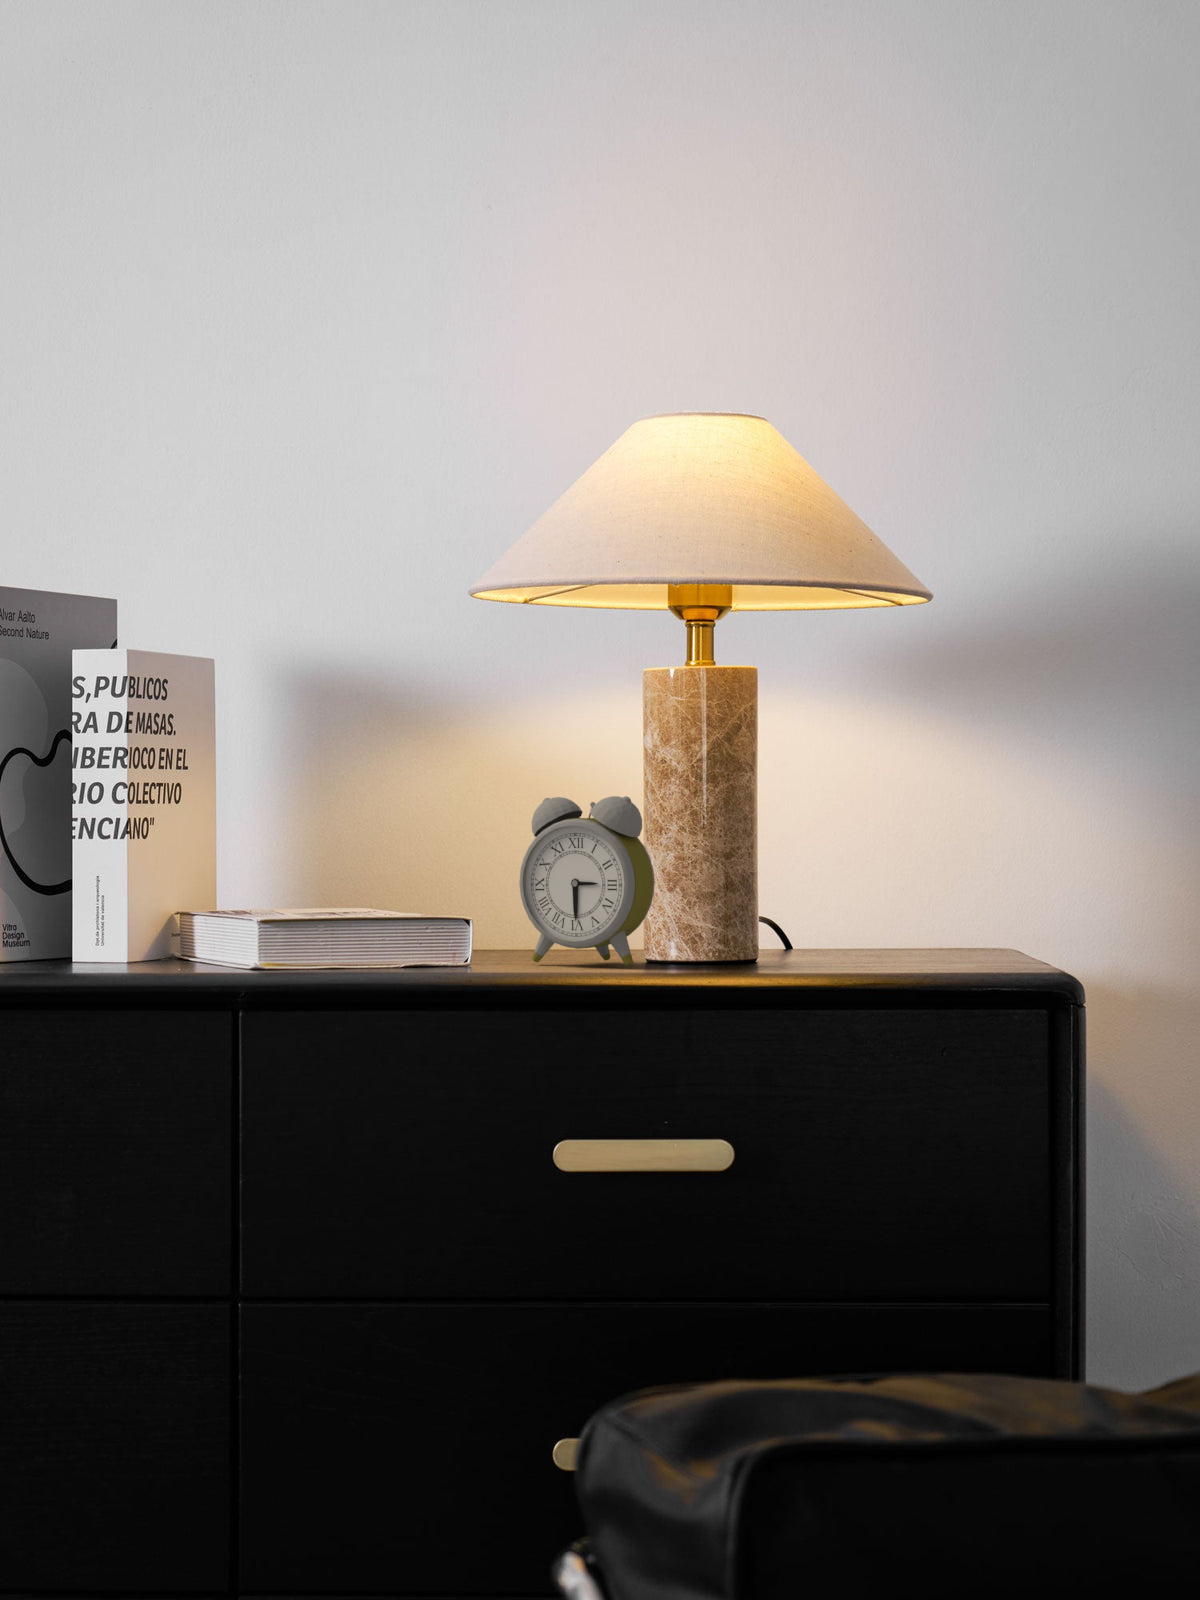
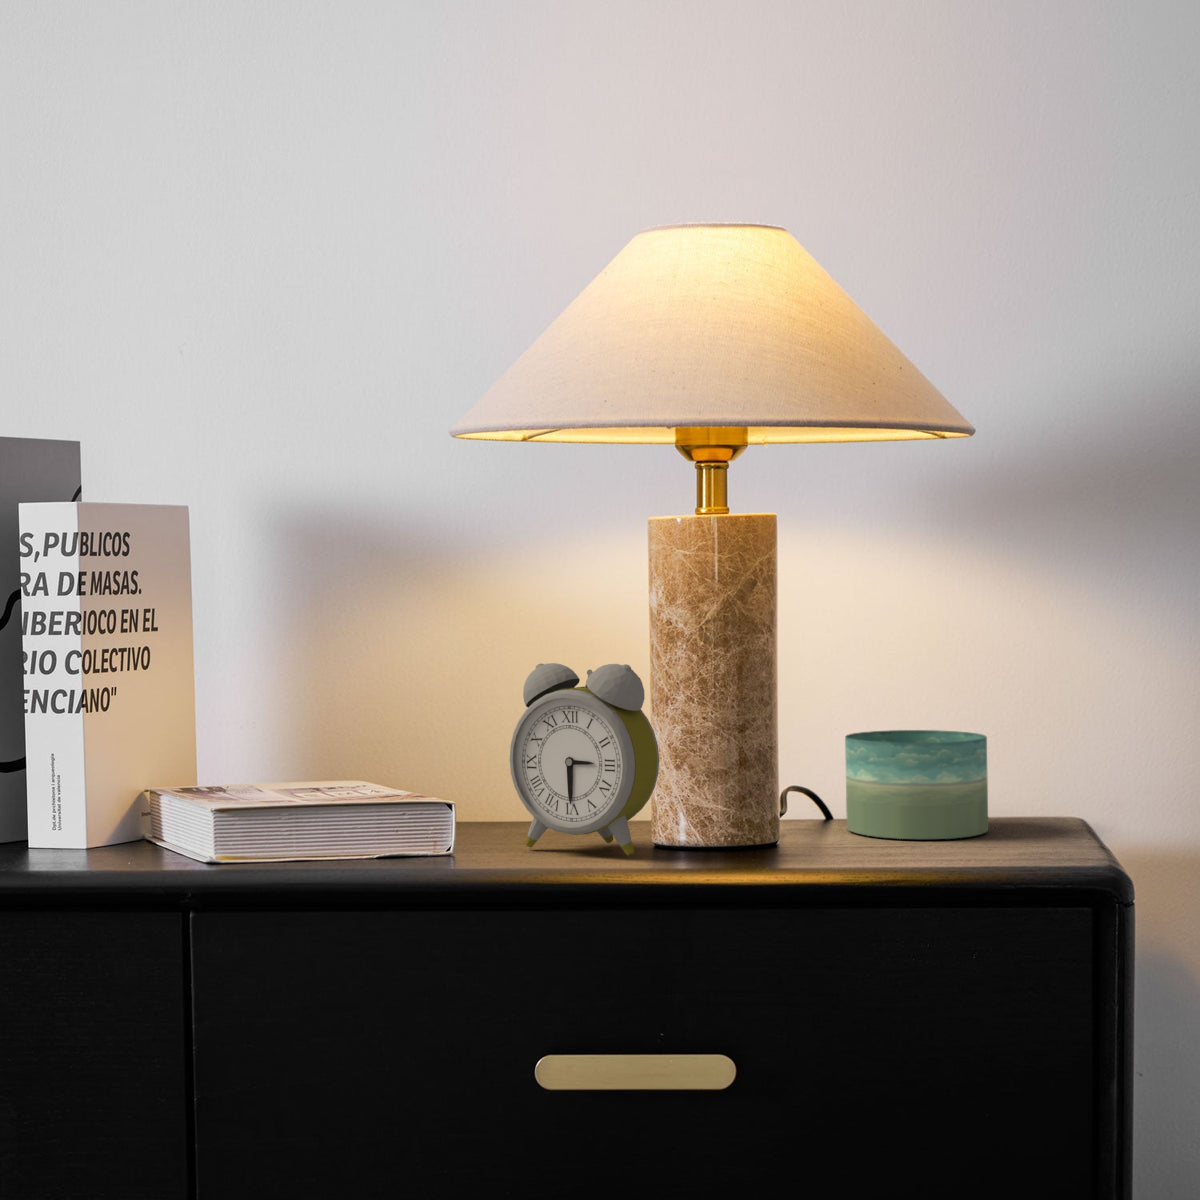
candle: none [815,869,942,959] -> present [845,730,988,839]

